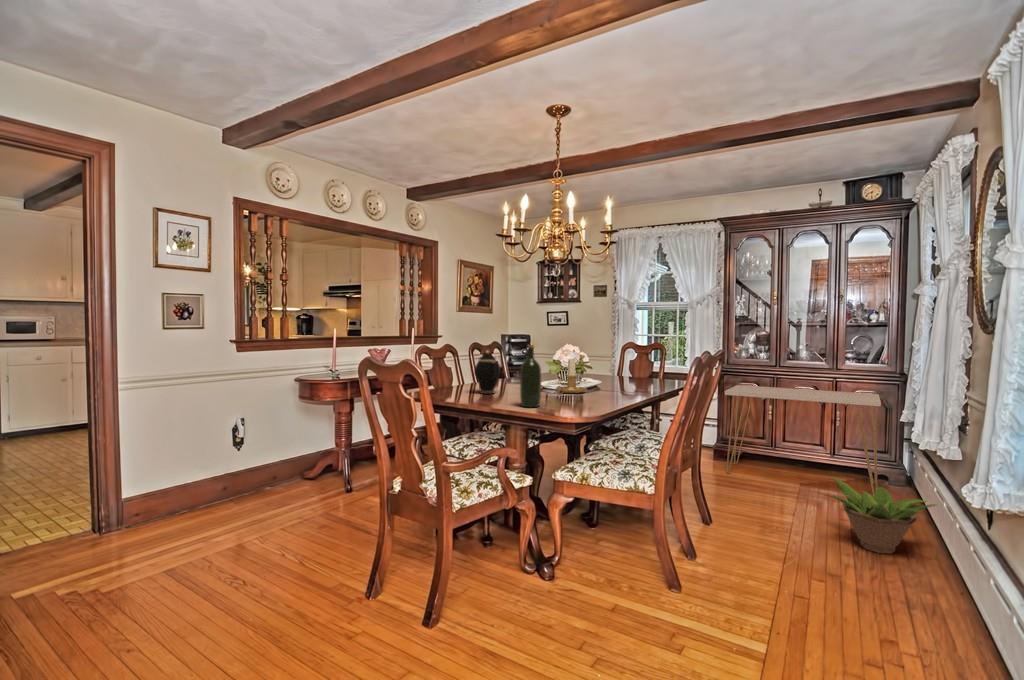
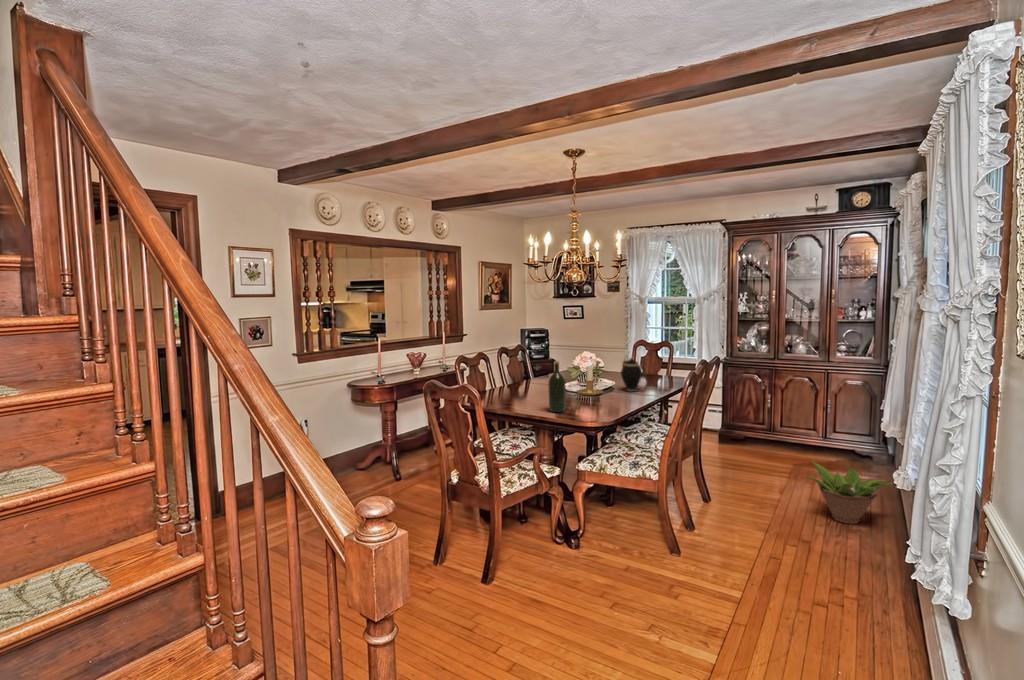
teapot: present [475,351,500,394] -> present [621,357,642,392]
console table: present [725,385,881,494] -> none [726,376,864,475]

